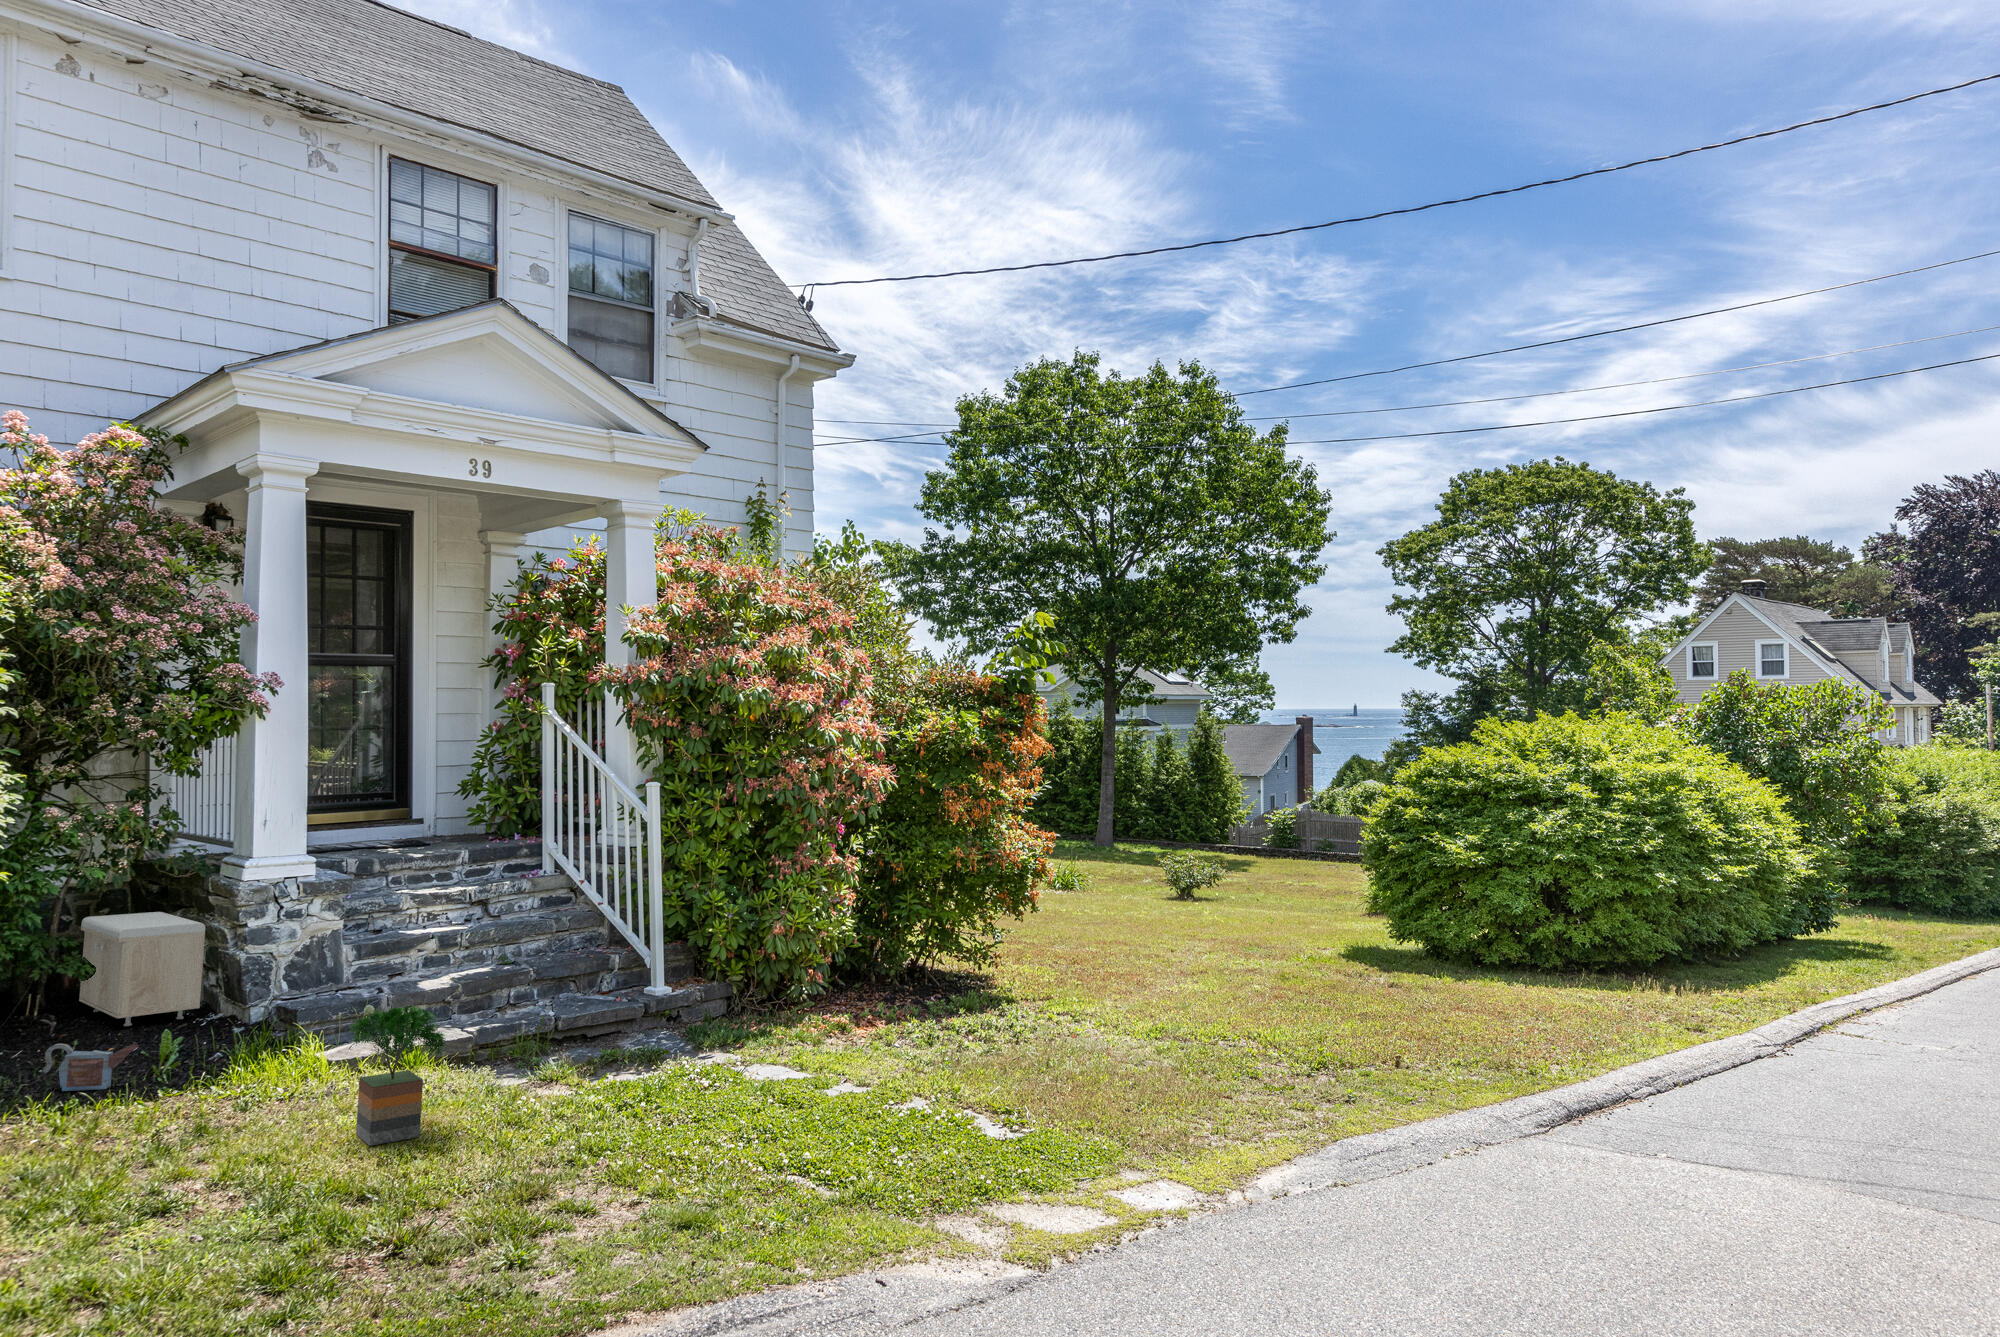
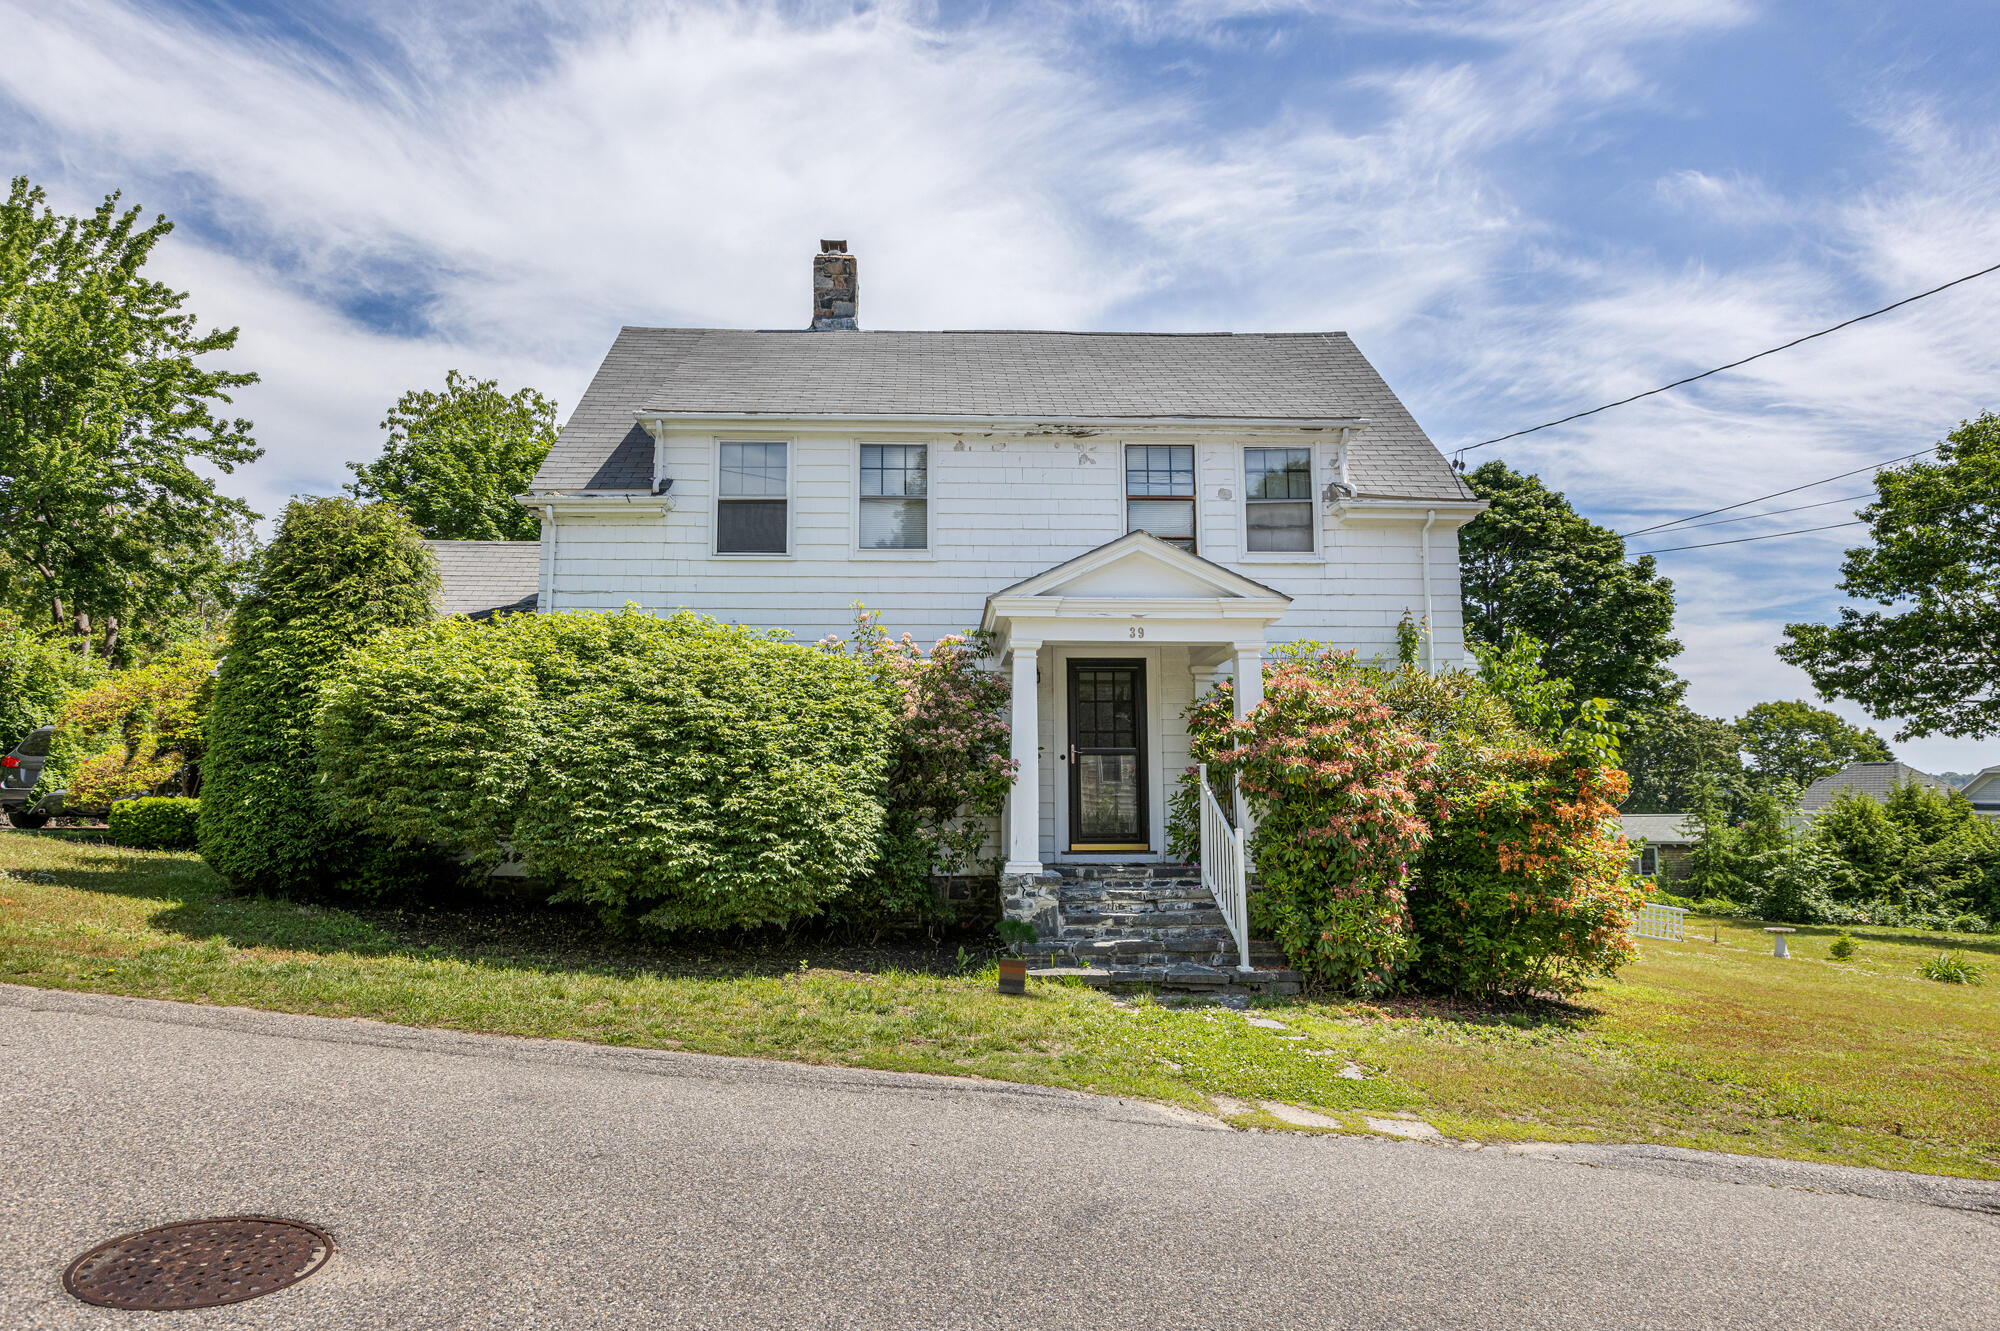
storage bench: present [79,912,205,1026] -> none [946,891,996,953]
watering can: present [43,1043,139,1091] -> none [898,937,936,964]

